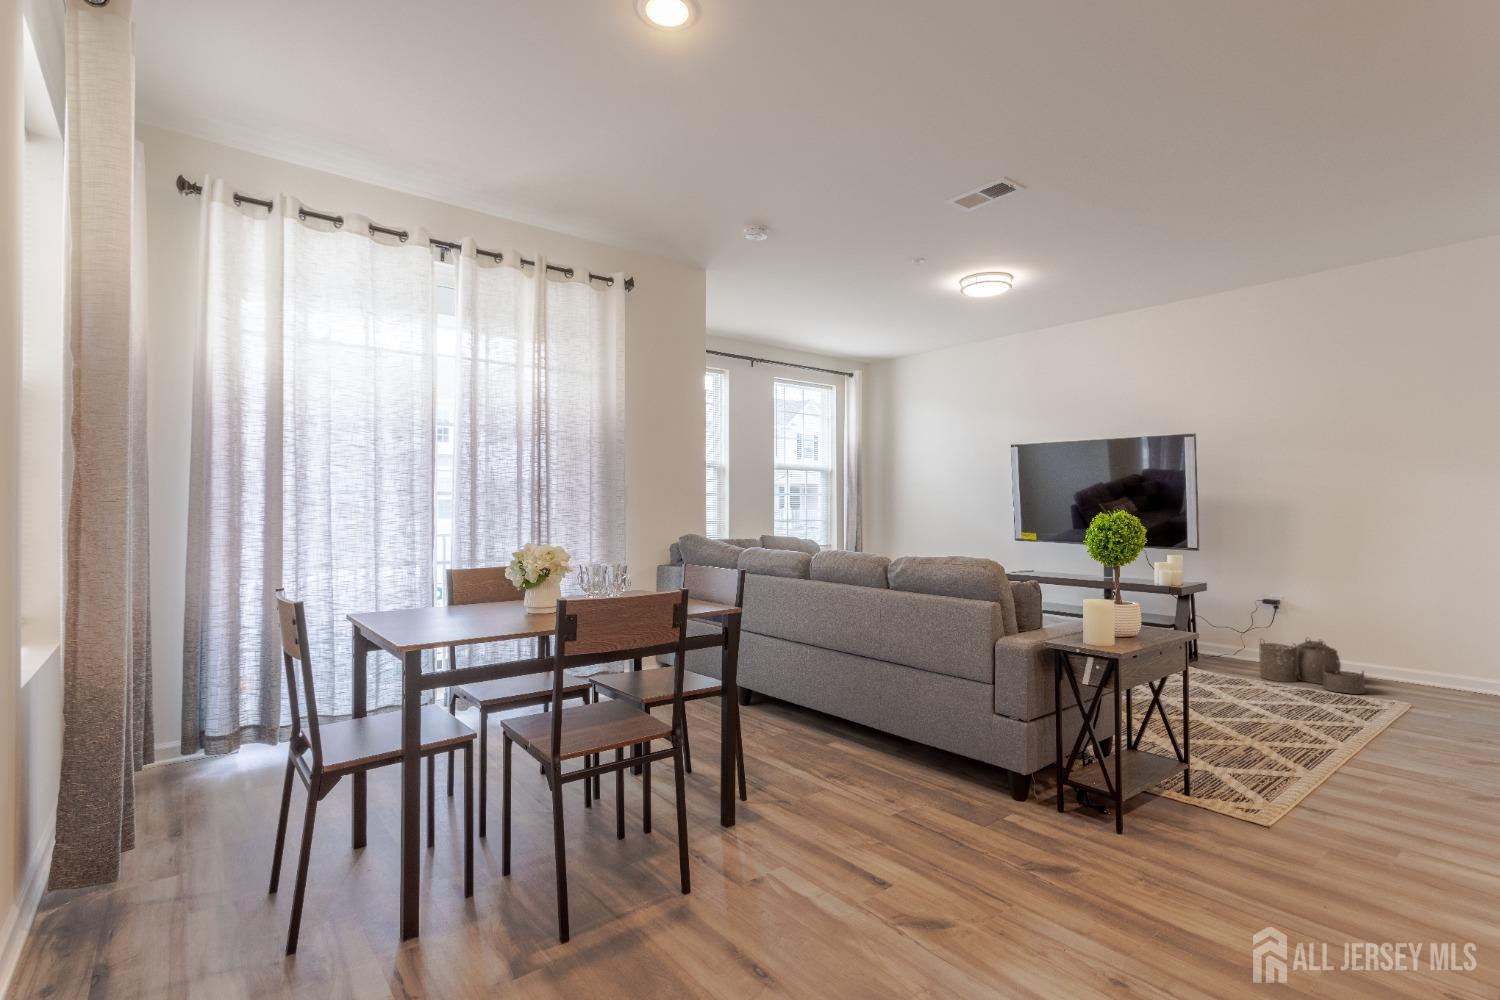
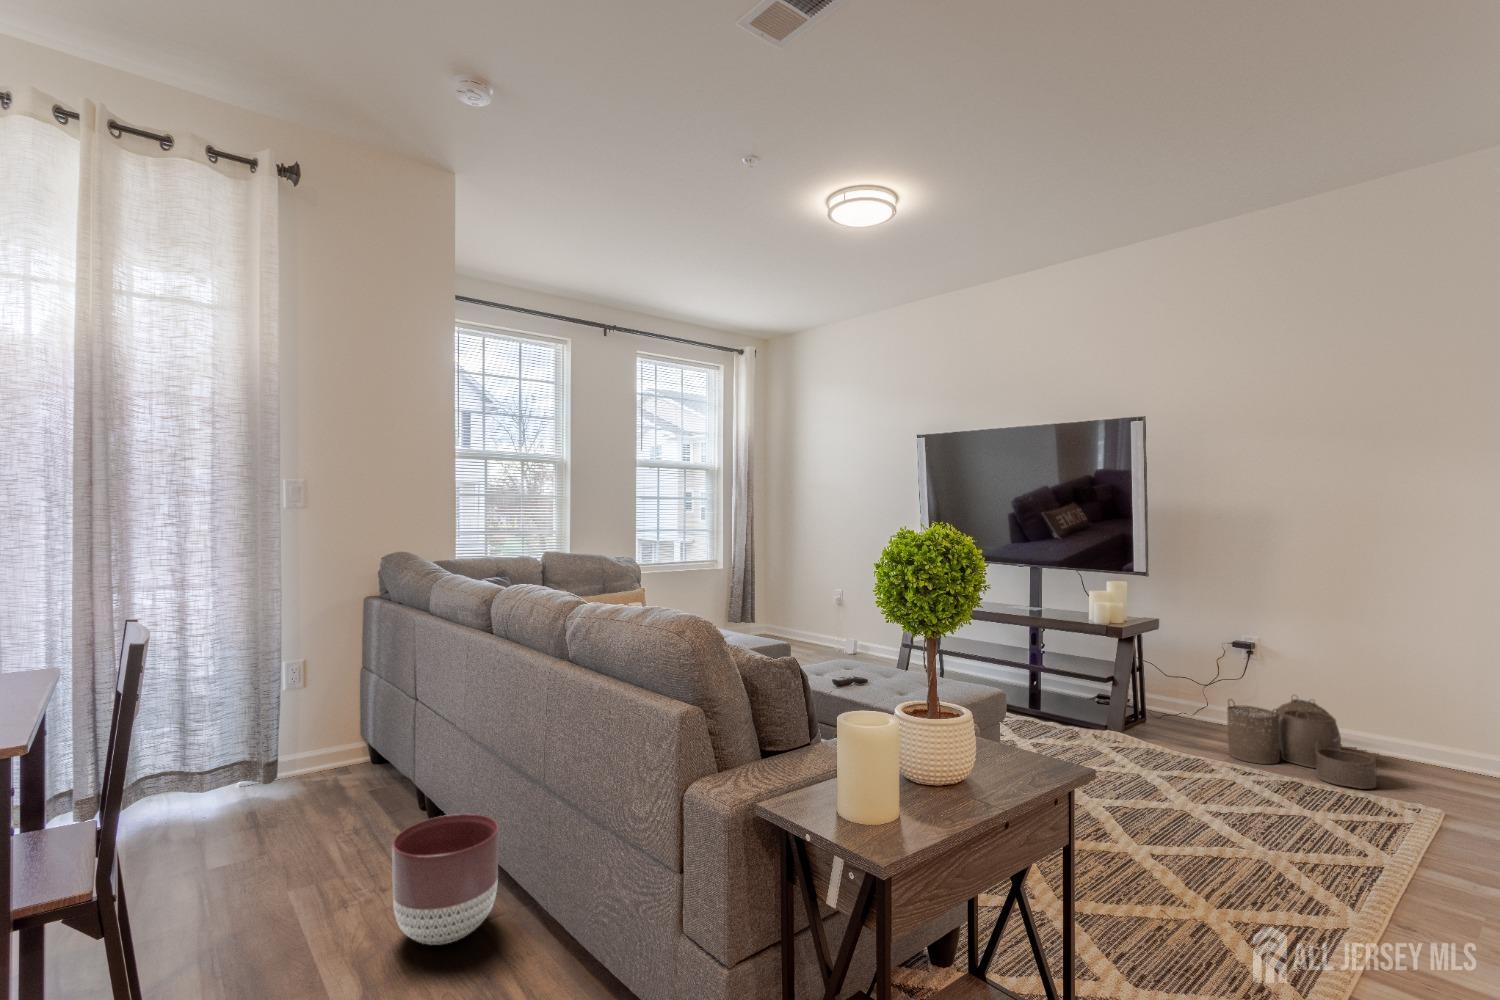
planter: none [782,681,839,748] -> present [392,814,499,945]

